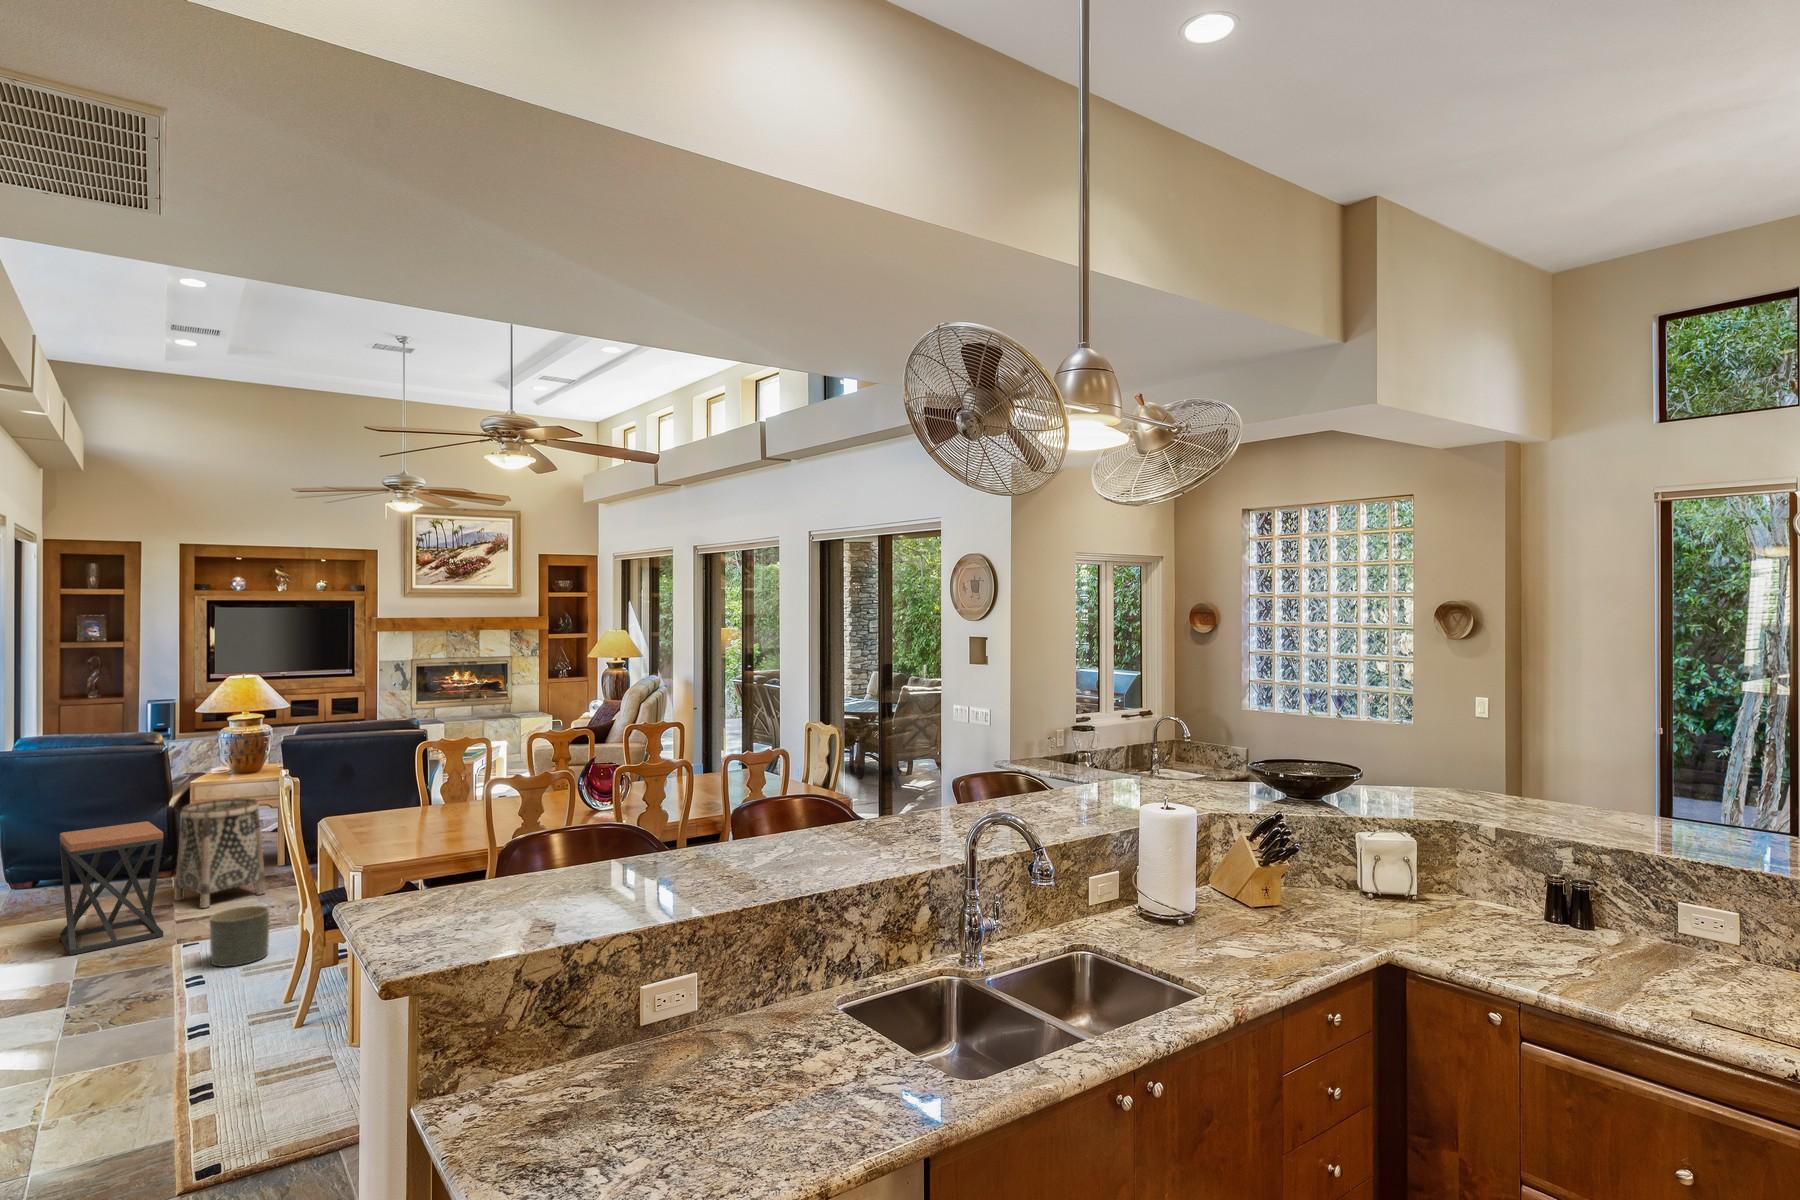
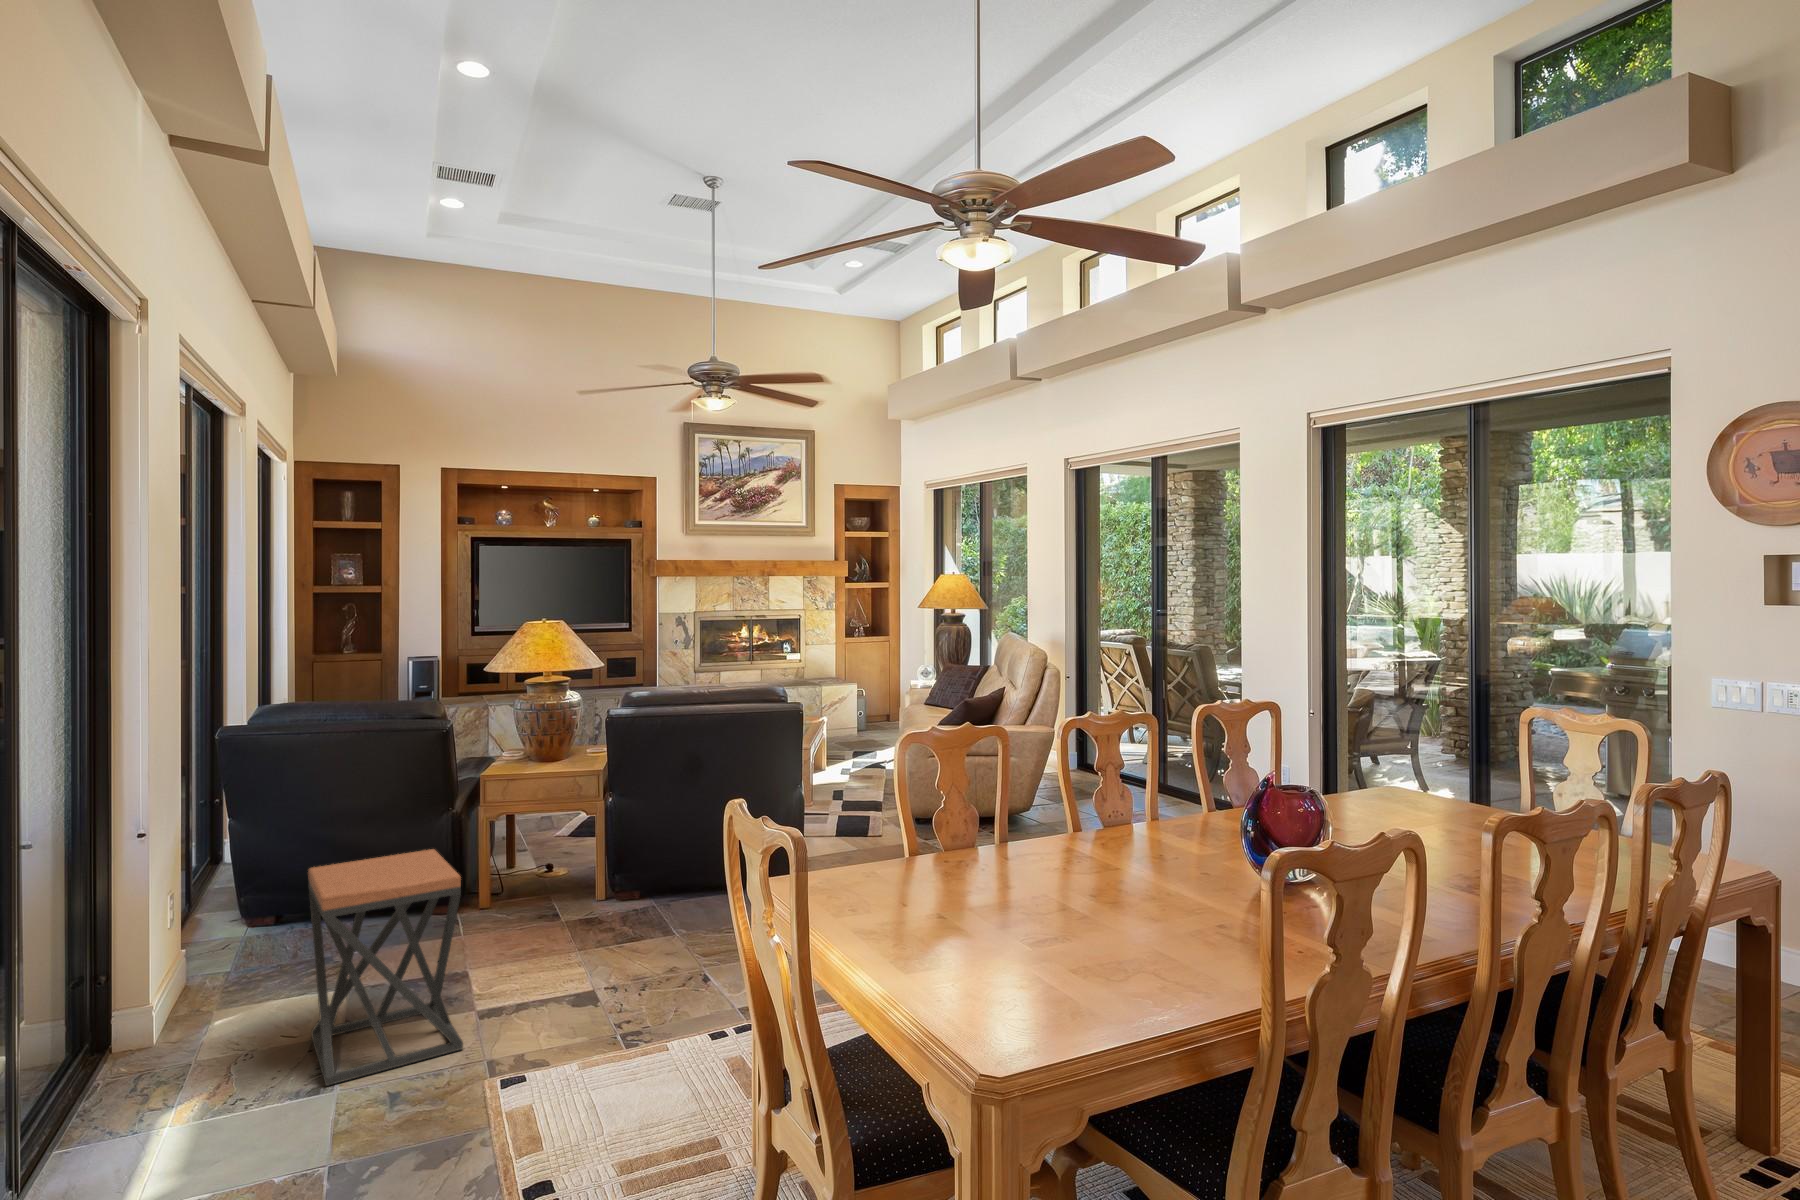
basket: present [174,798,266,908] -> none [468,807,595,985]
planter: present [210,906,269,967] -> none [548,1024,642,1149]

